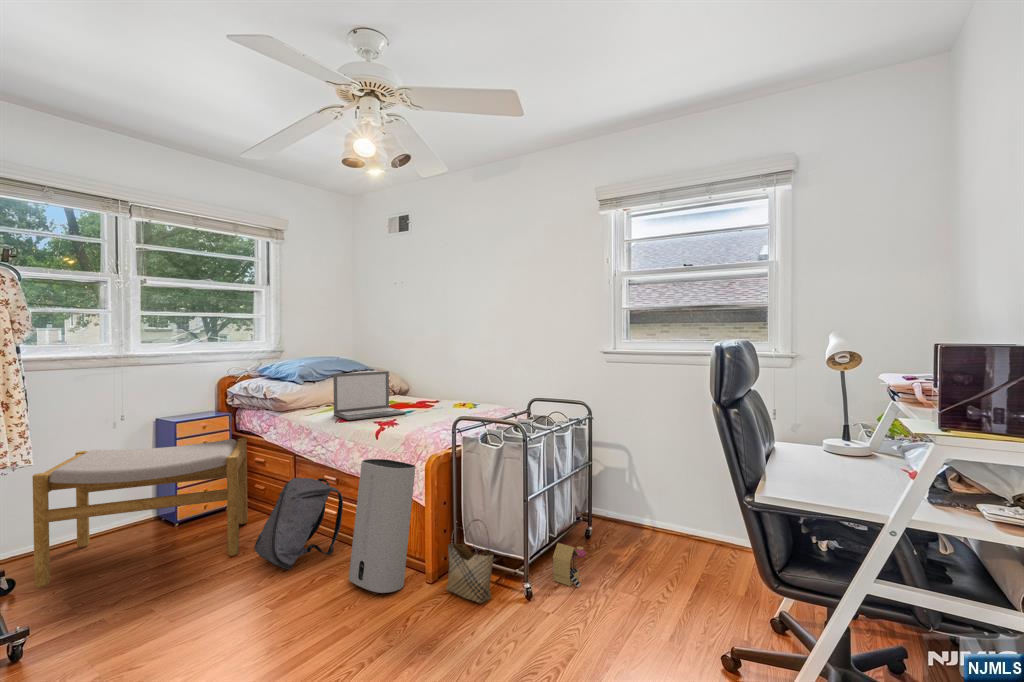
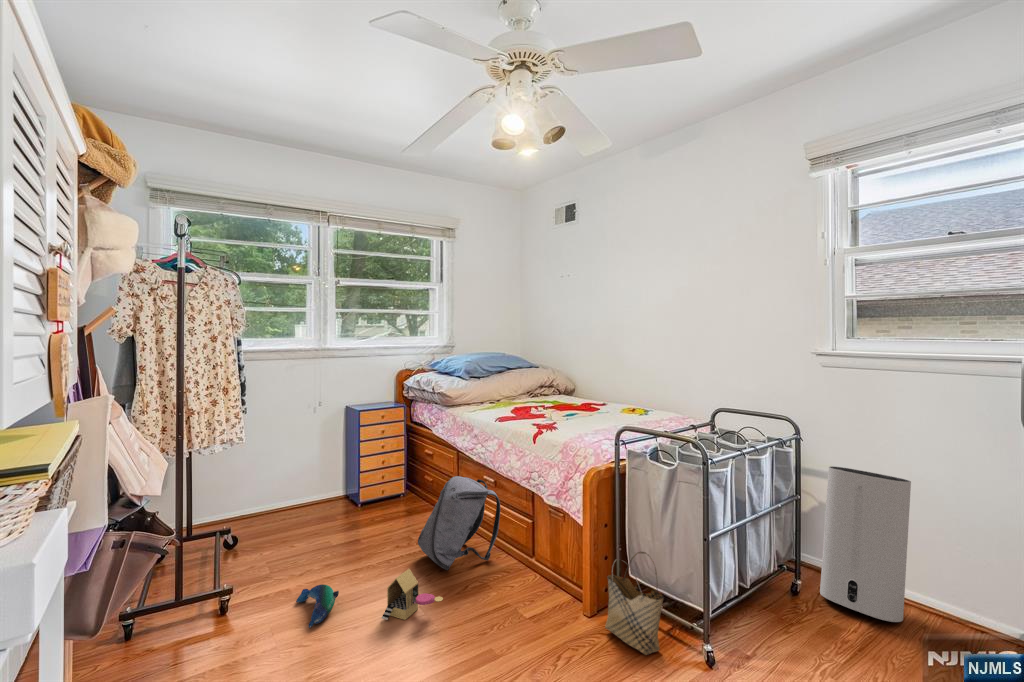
laptop: present [333,371,406,420] -> none [495,370,568,421]
footstool: present [32,438,248,588] -> none [249,431,418,550]
air purifier: present [349,459,416,593] -> present [820,466,911,622]
toy house: present [553,543,586,587] -> present [382,569,443,620]
plush toy: none [112,604,169,650] -> present [296,584,339,628]

